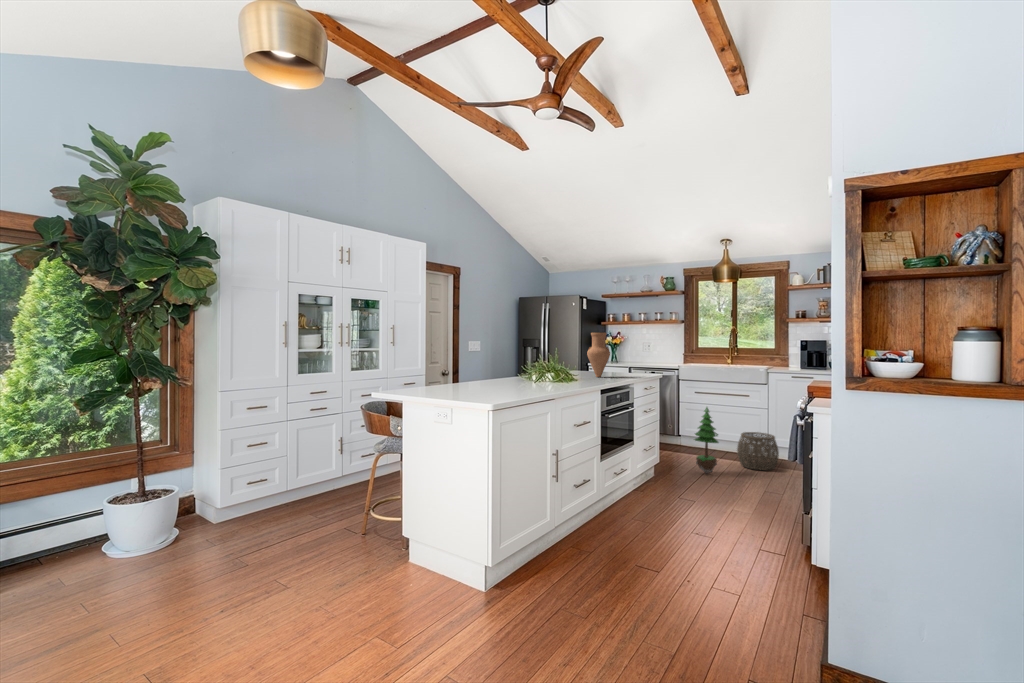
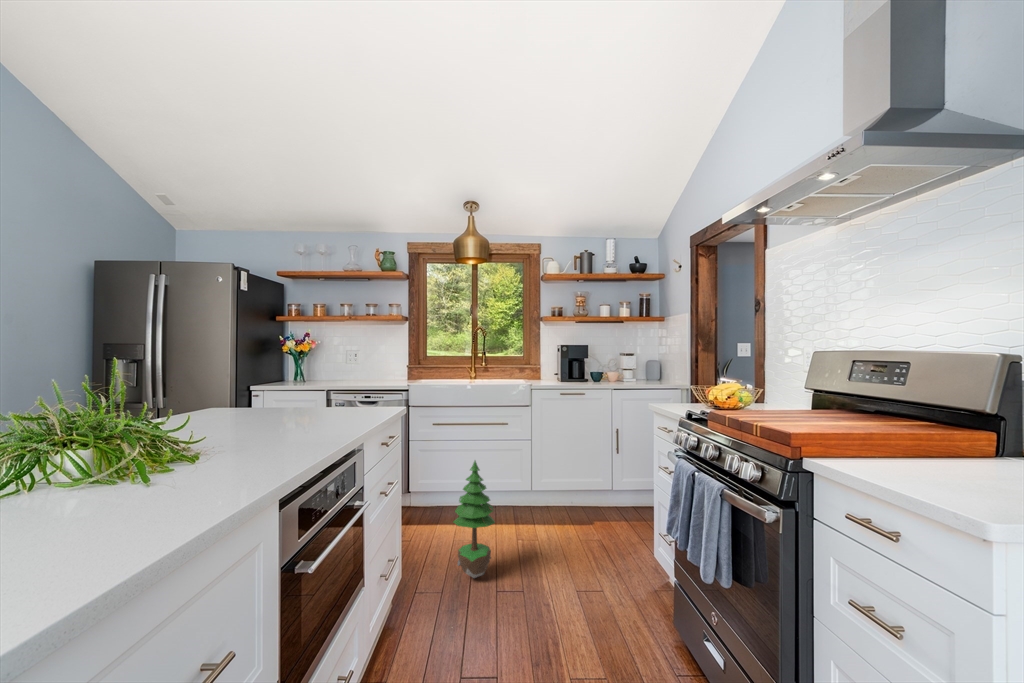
vase: present [587,333,610,377] -> none [222,323,292,445]
woven basket: present [737,432,779,471] -> none [504,481,561,545]

